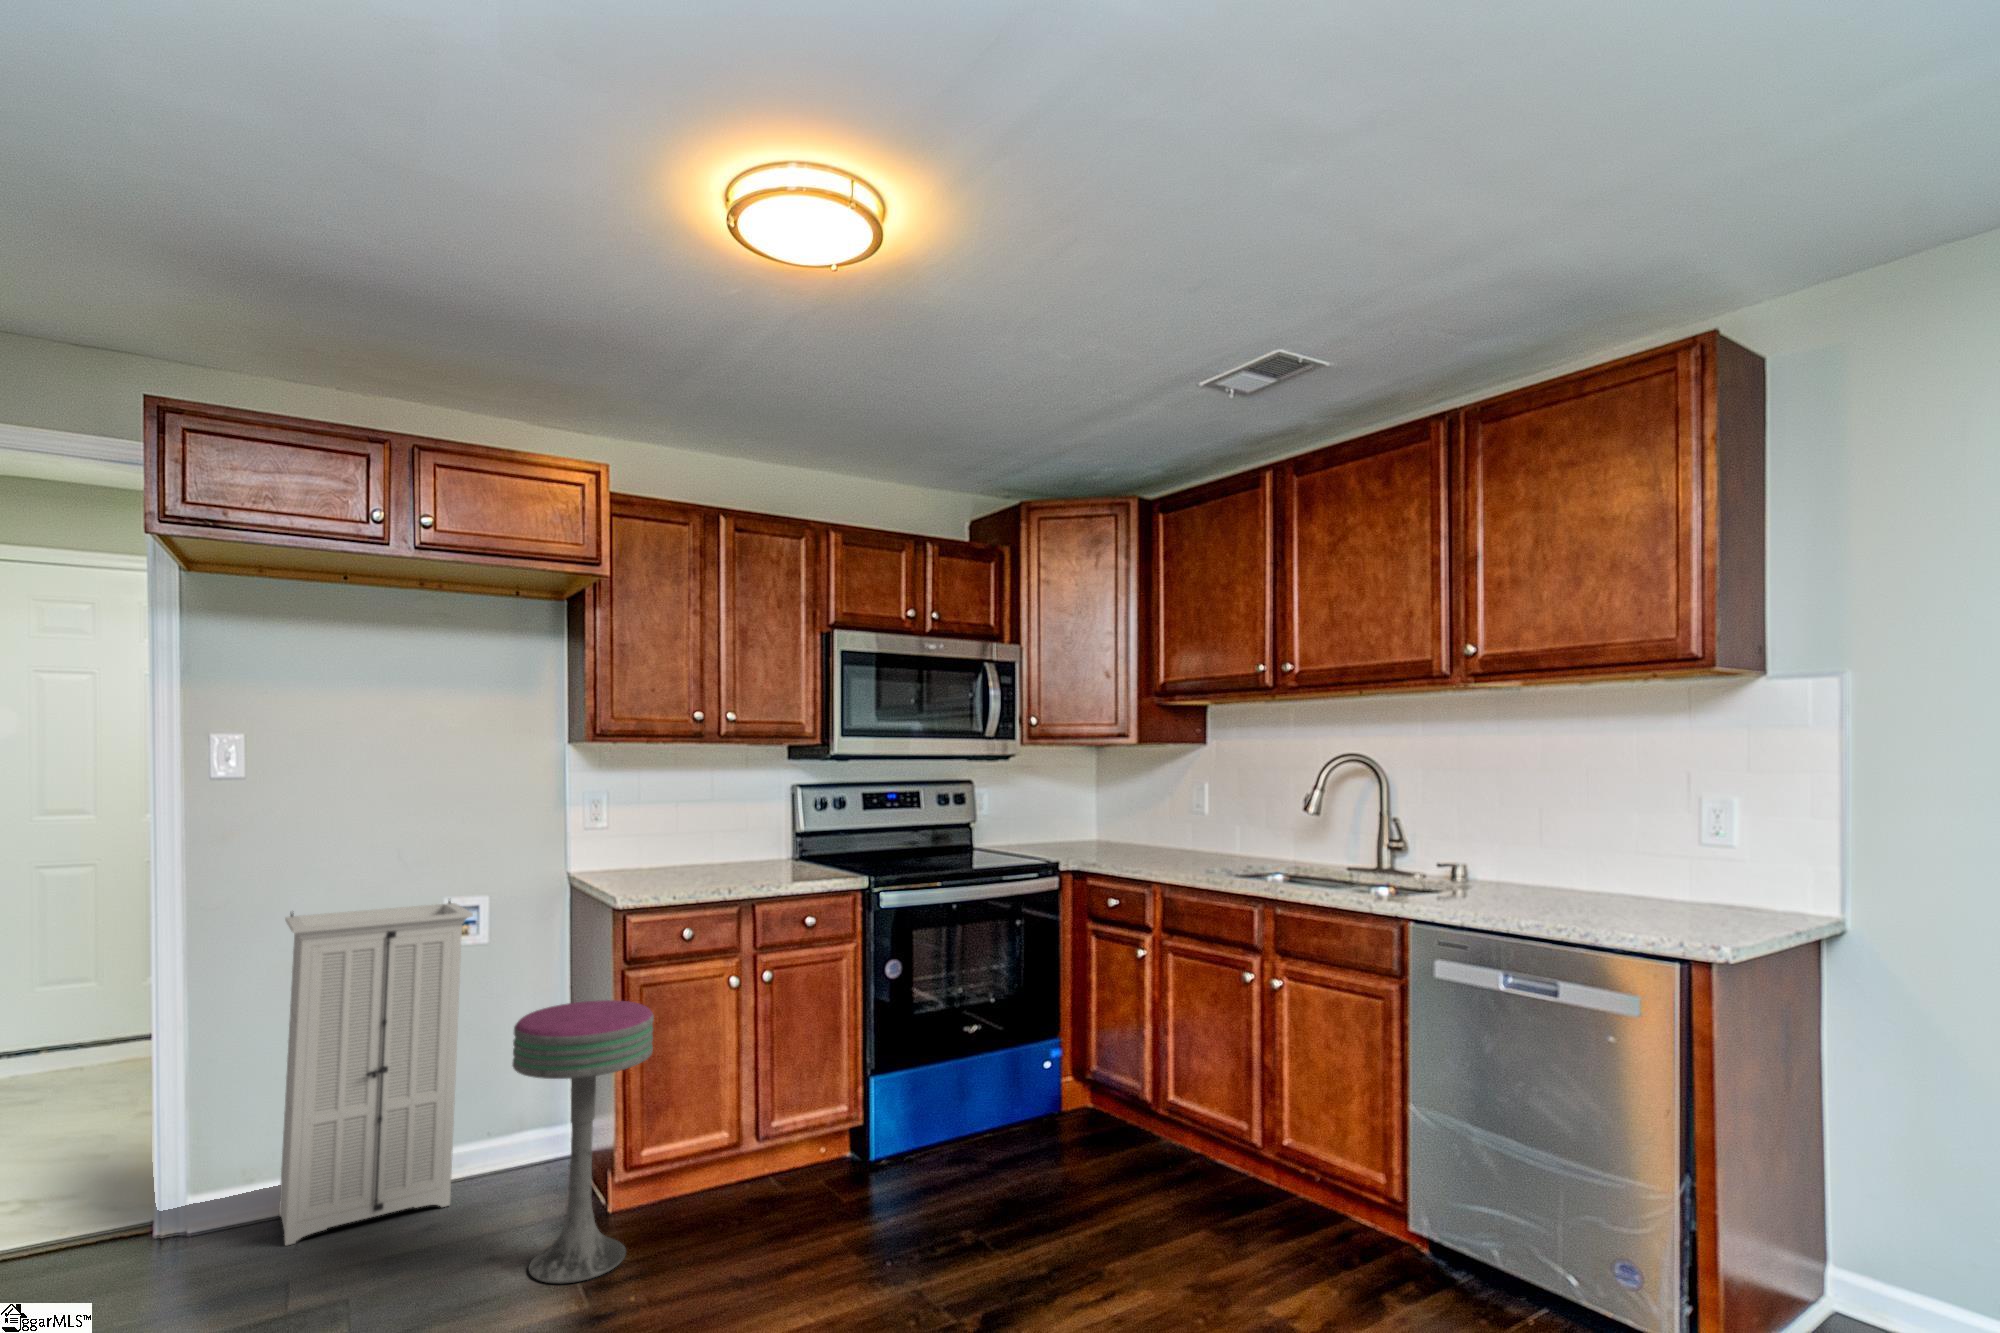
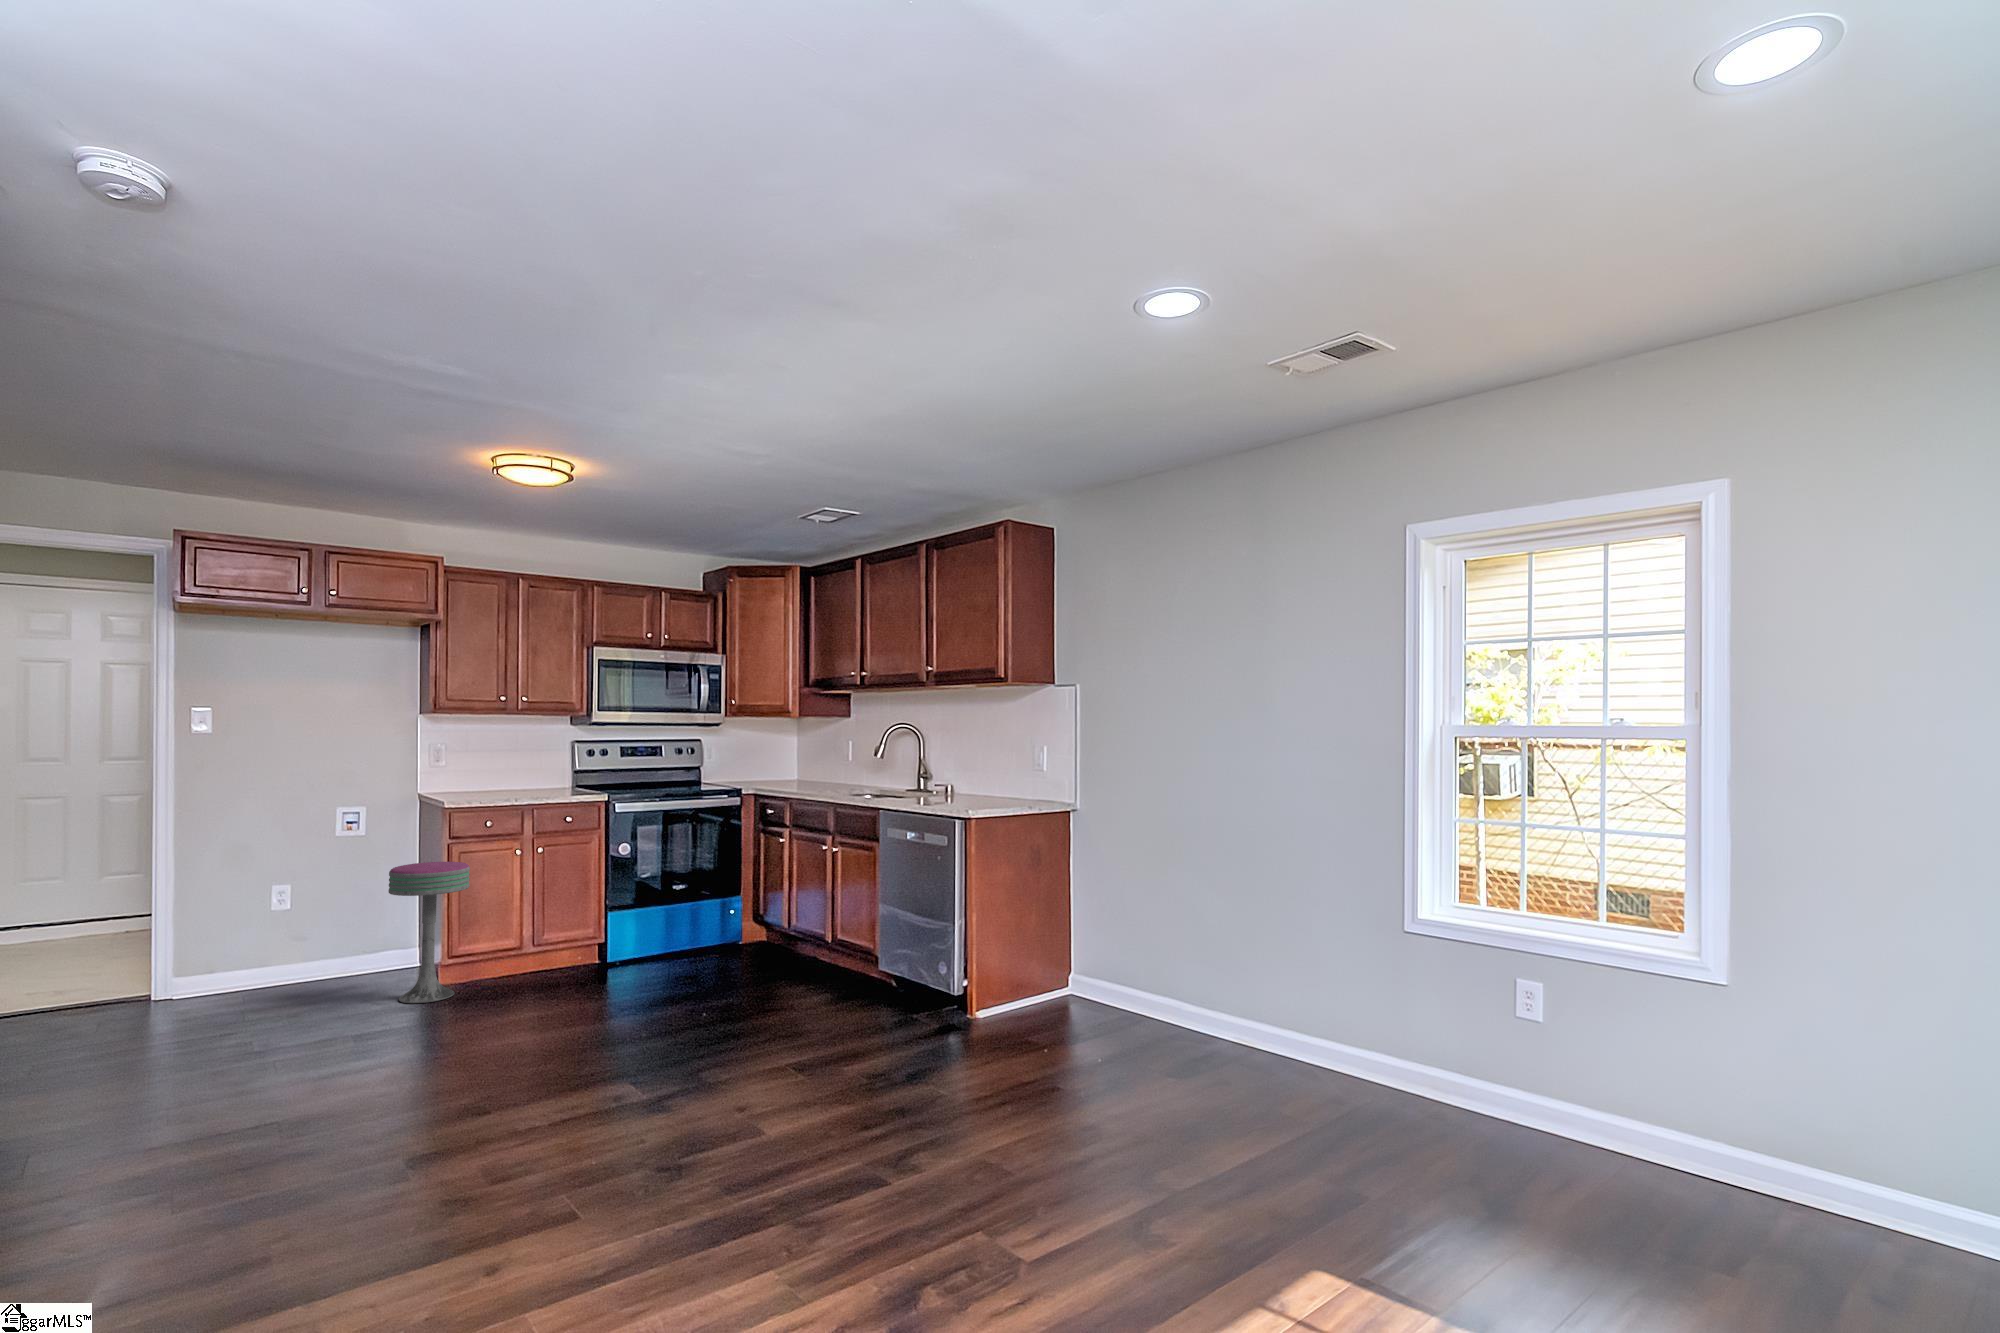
storage cabinet: present [279,901,473,1246] -> none [247,811,363,997]

